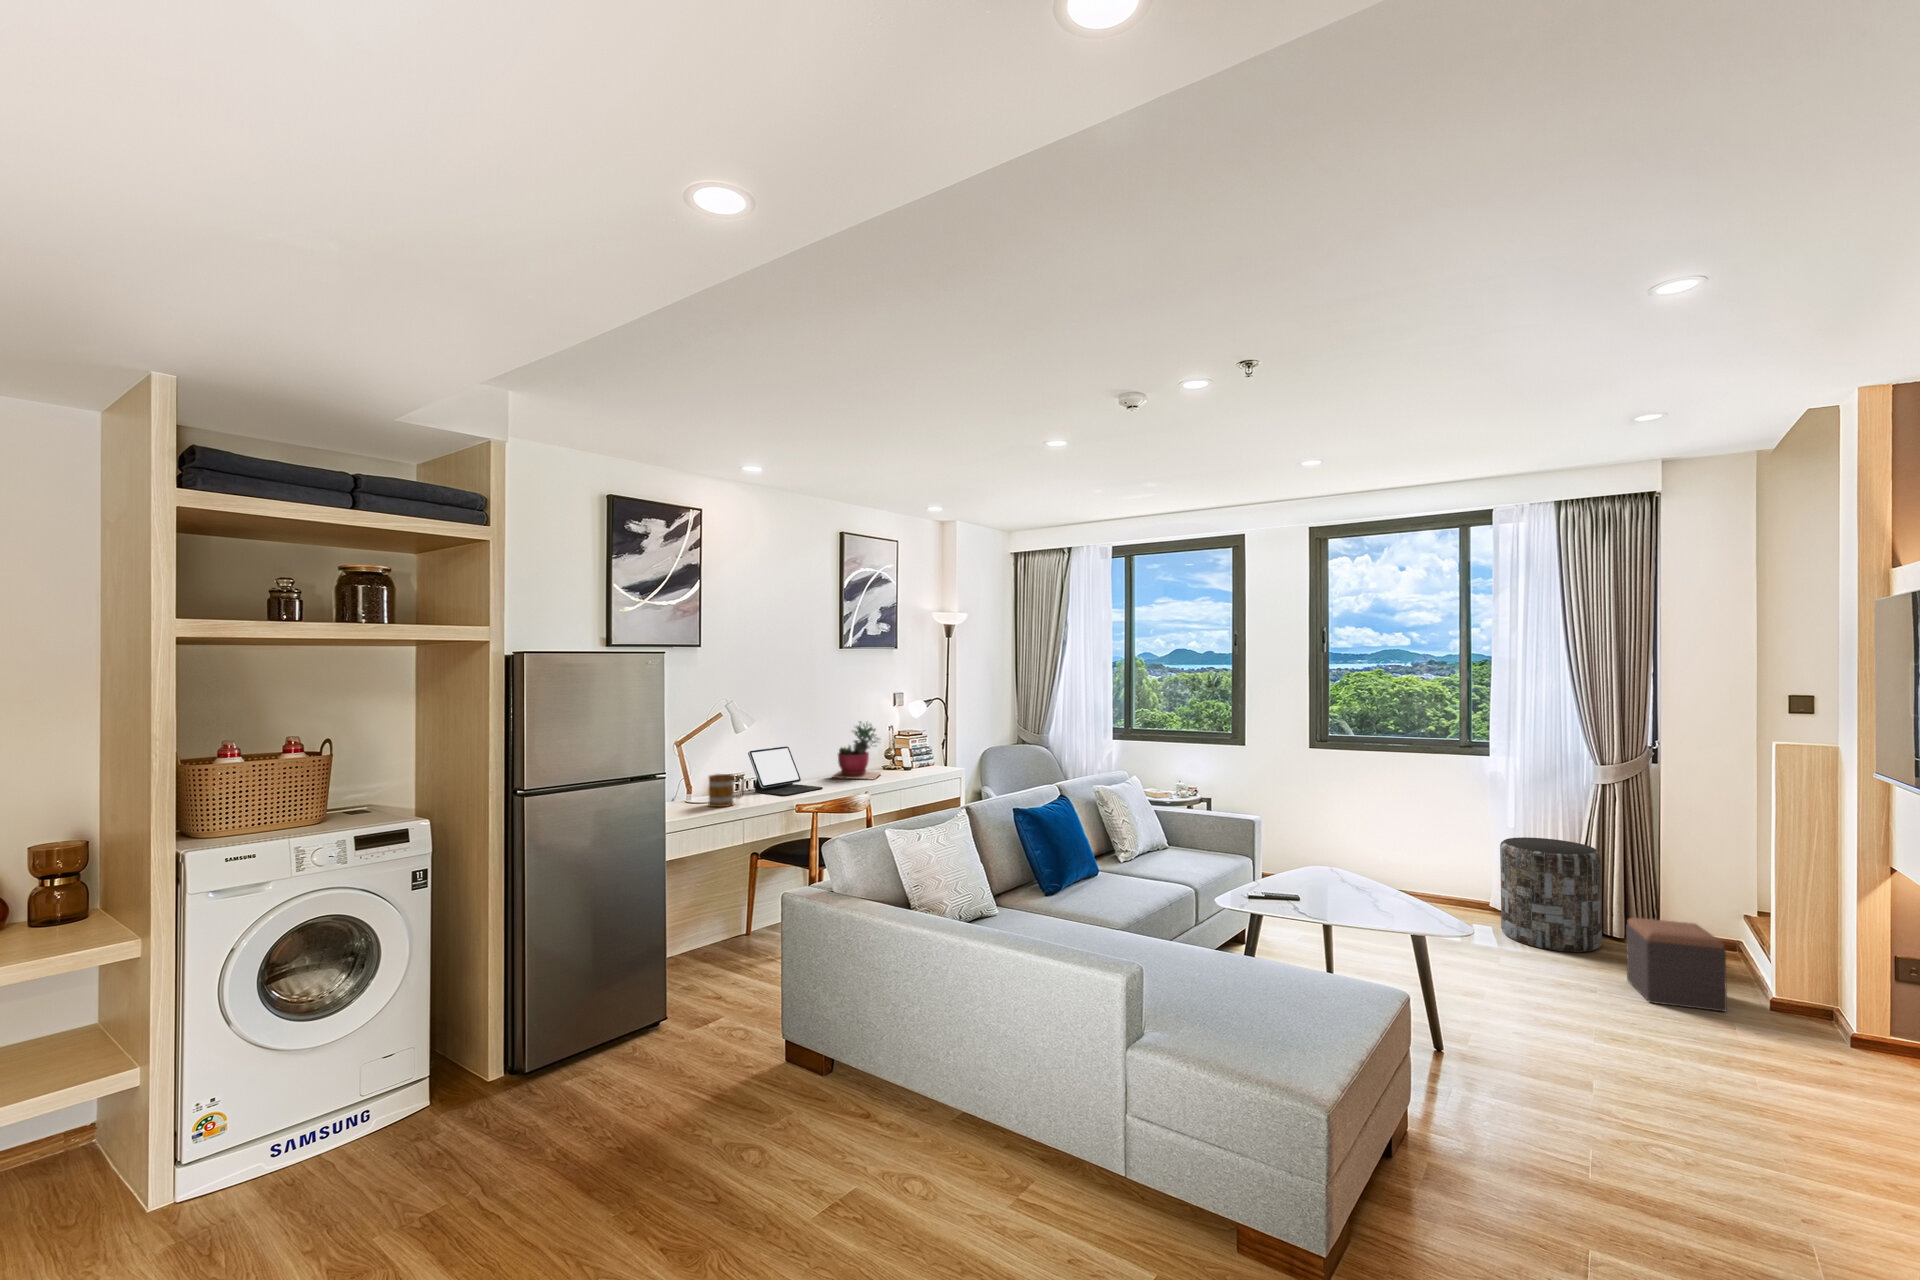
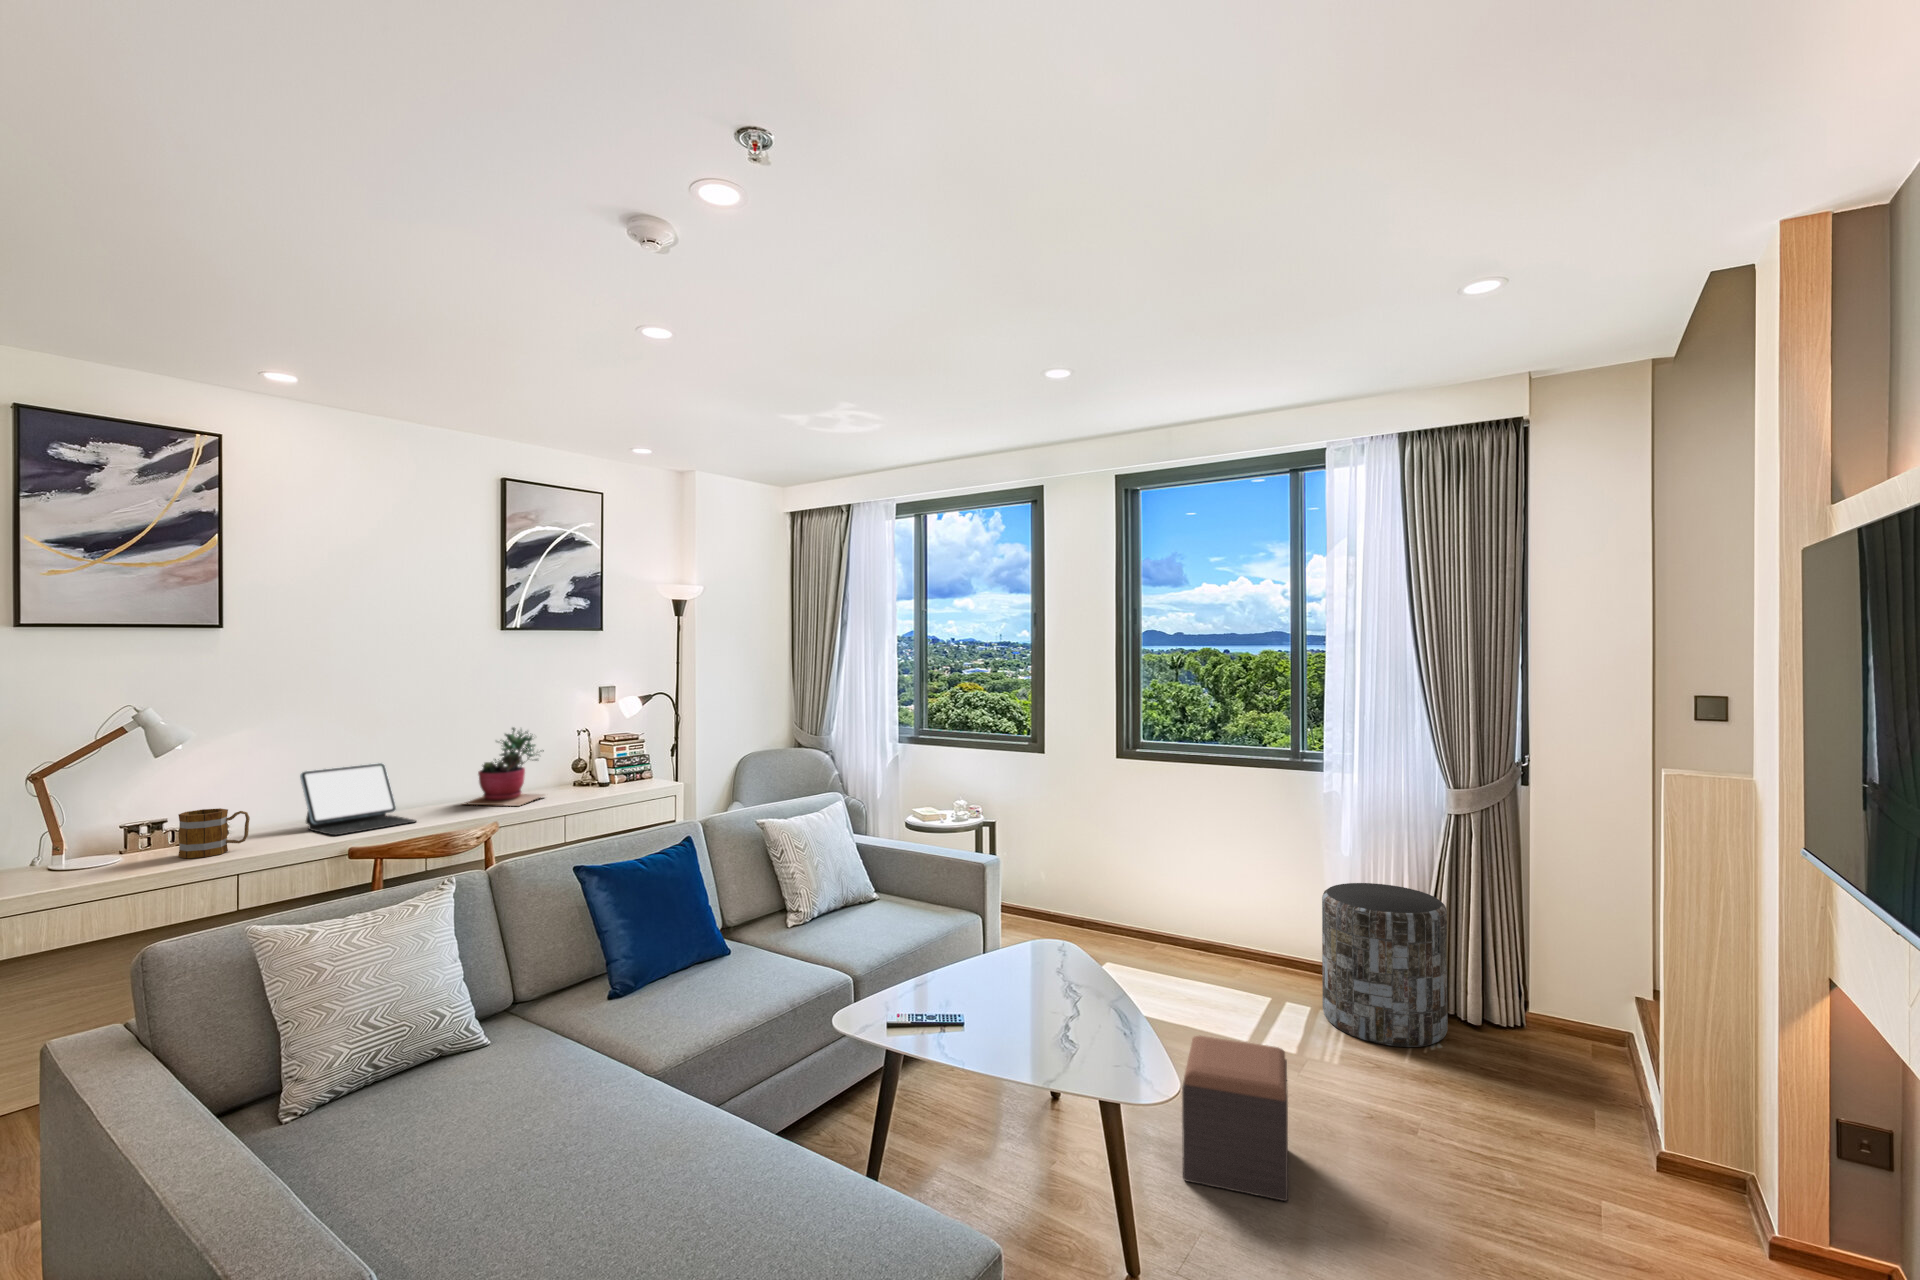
footstool: present [1626,918,1727,1012] -> present [1182,1036,1288,1201]

